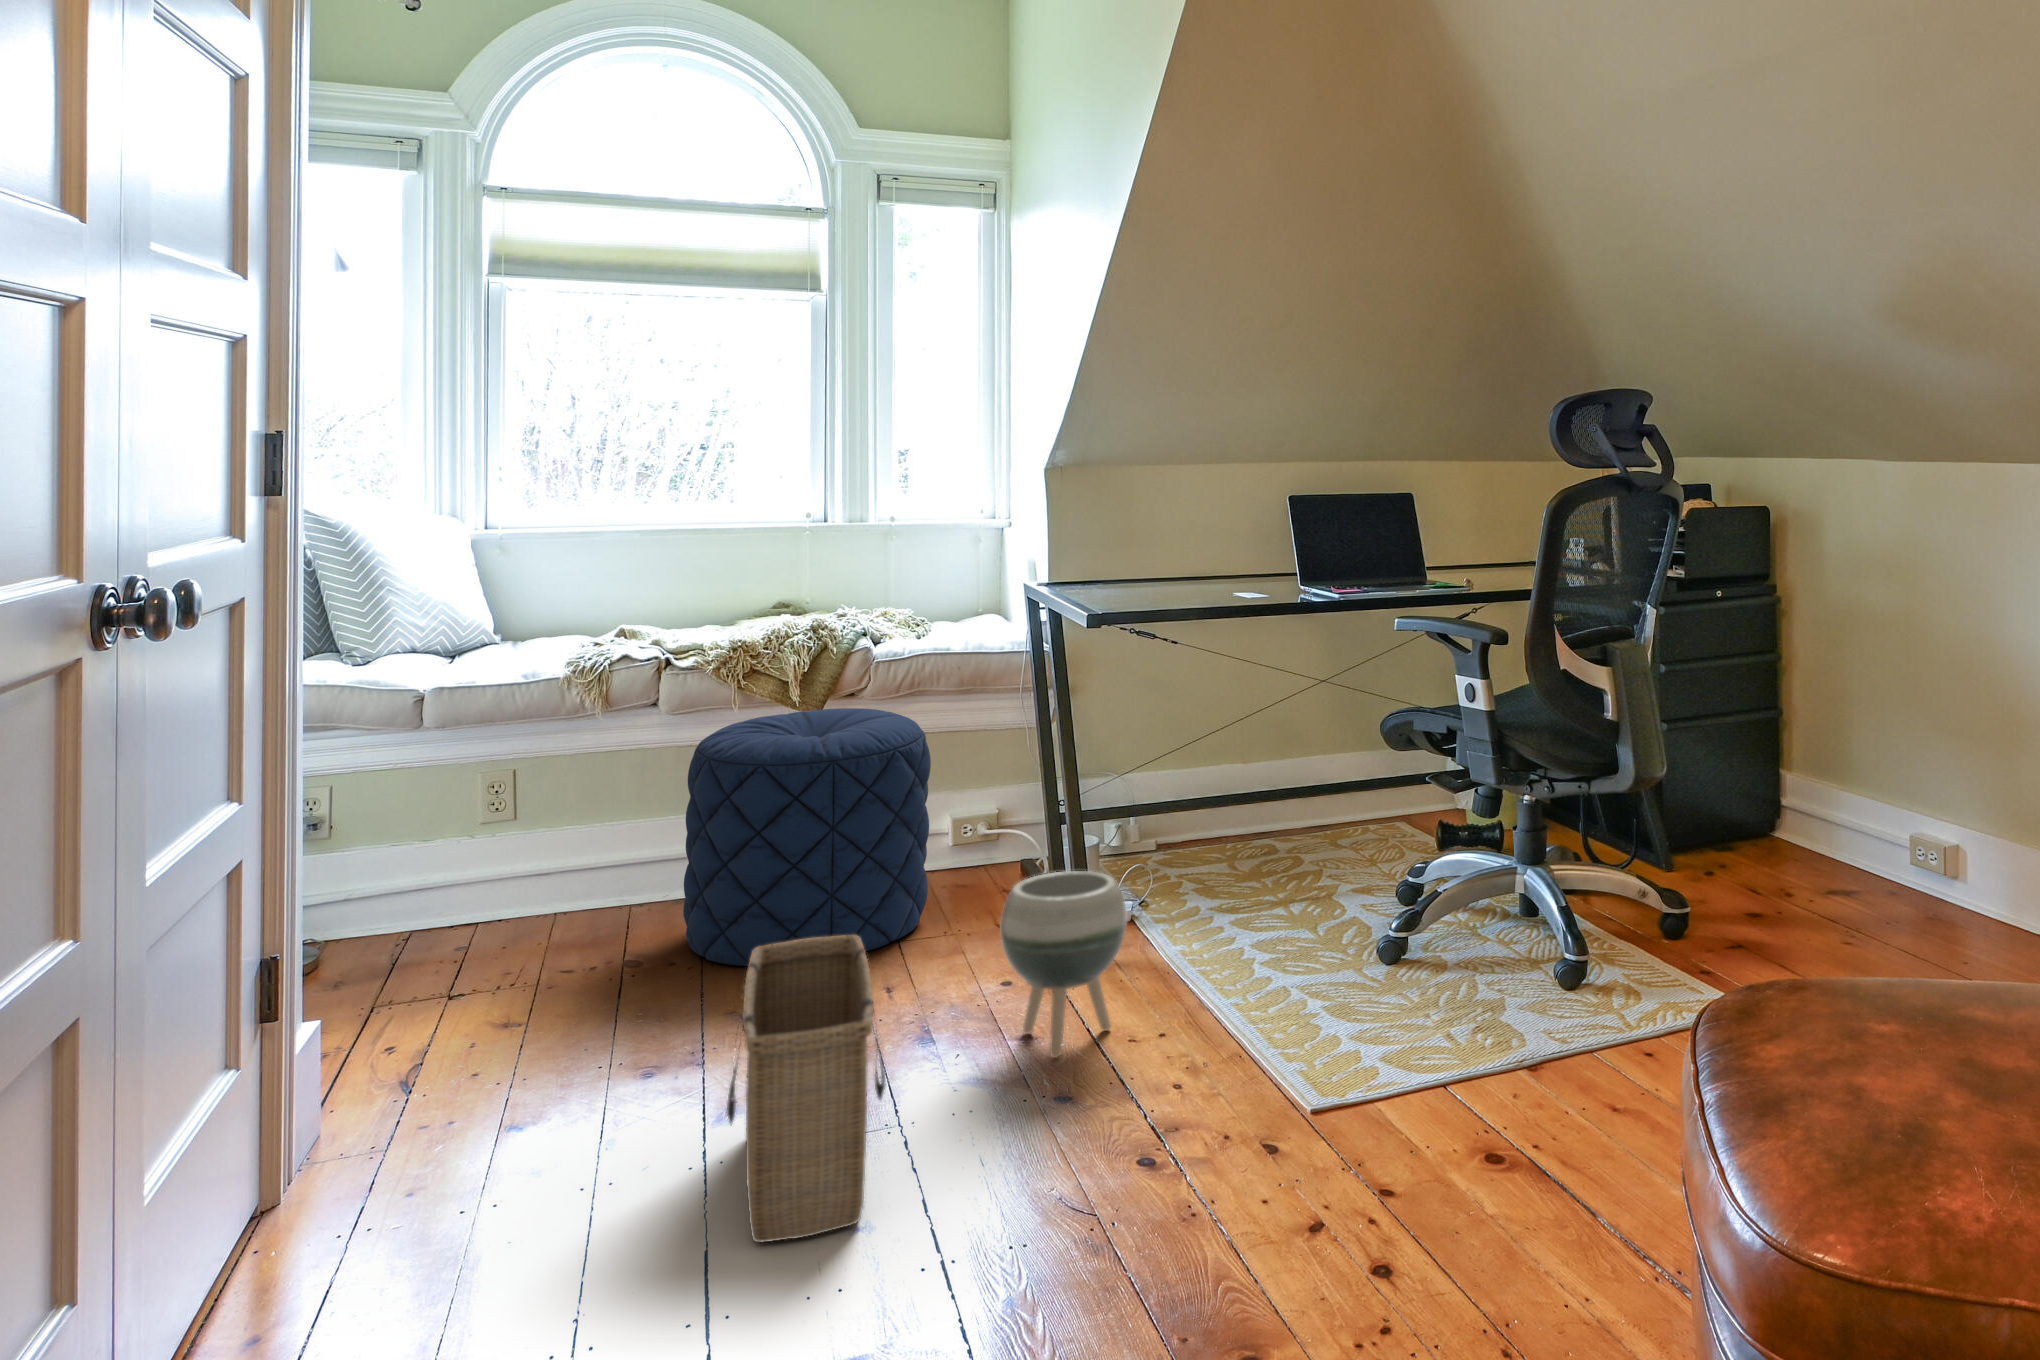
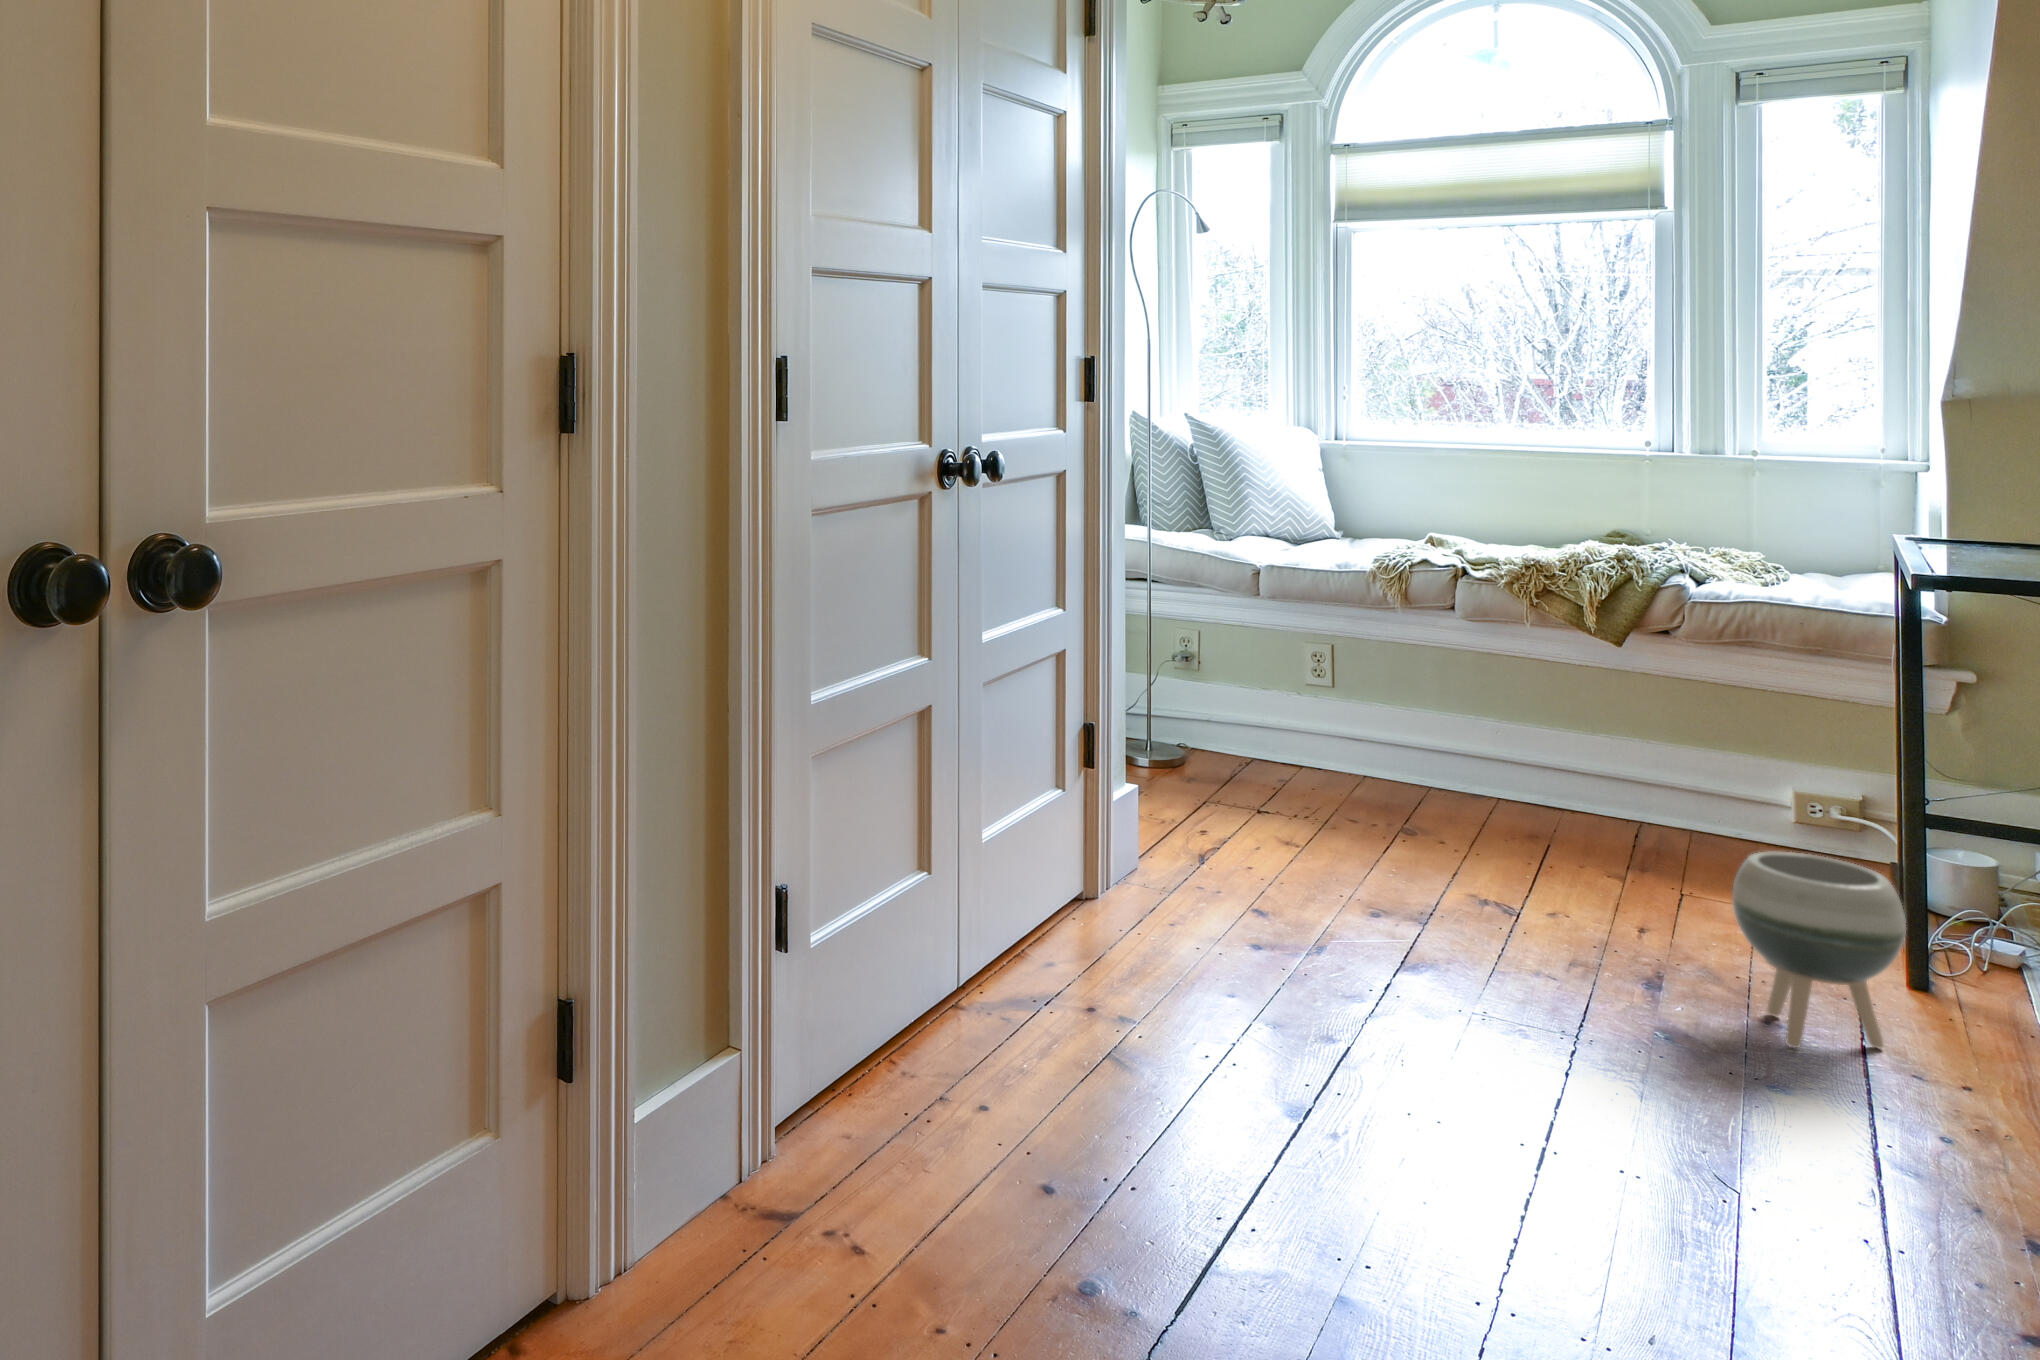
pouf: present [683,708,931,966] -> none [1461,636,1726,888]
basket: present [727,935,885,1242] -> none [1390,826,1550,1086]

